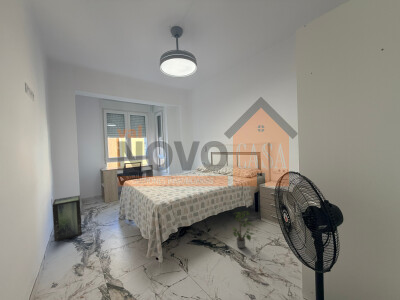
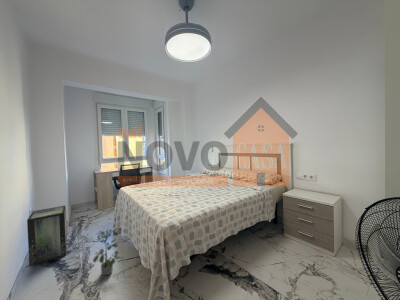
potted plant: present [233,211,254,248] -> present [93,230,121,276]

